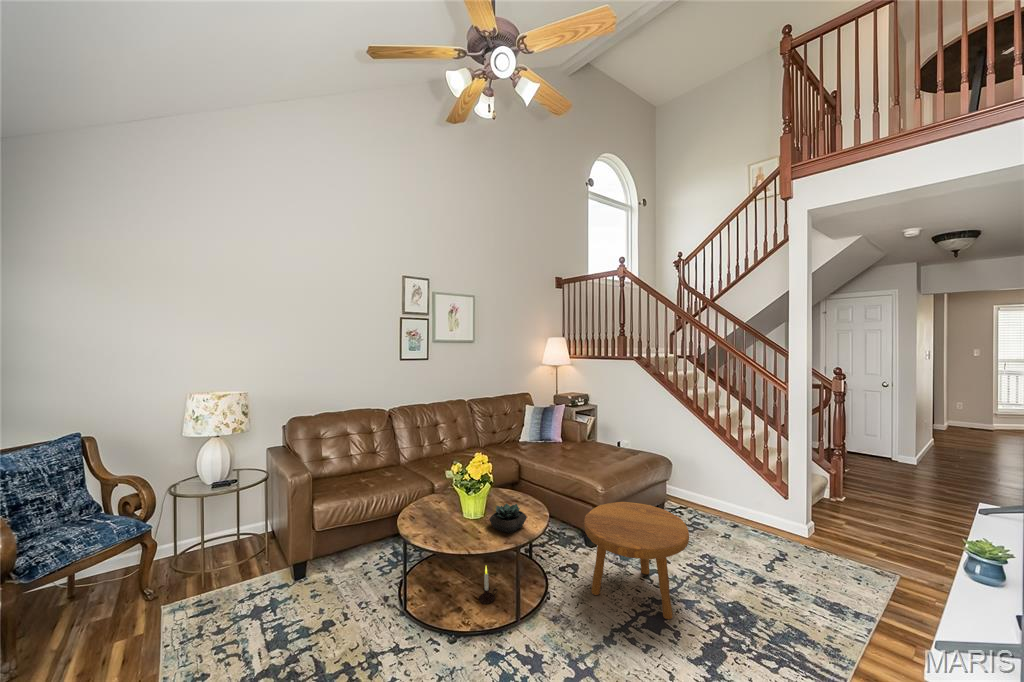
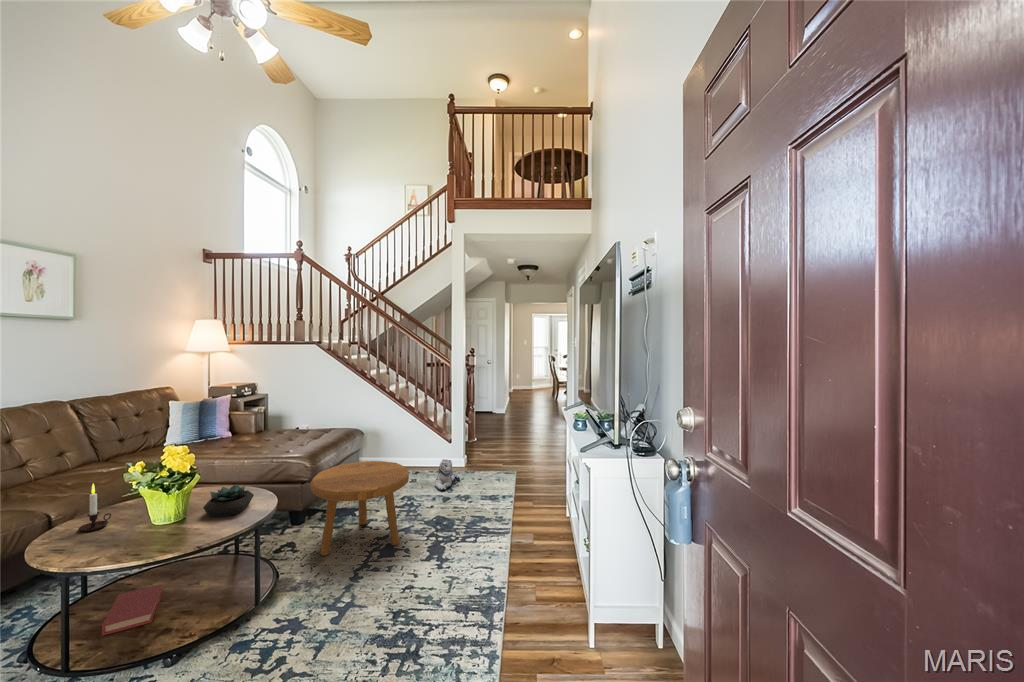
plush toy: none [751,523,793,566] -> present [435,459,460,490]
book: none [434,562,475,596] -> present [102,584,162,636]
candle: present [479,567,497,604] -> present [78,484,111,531]

